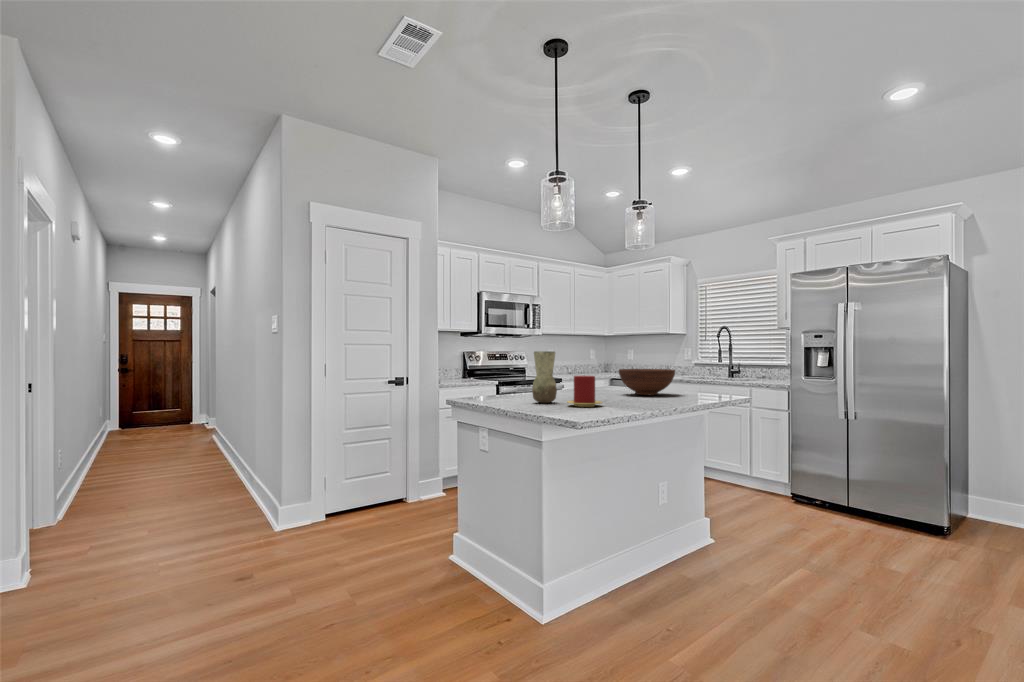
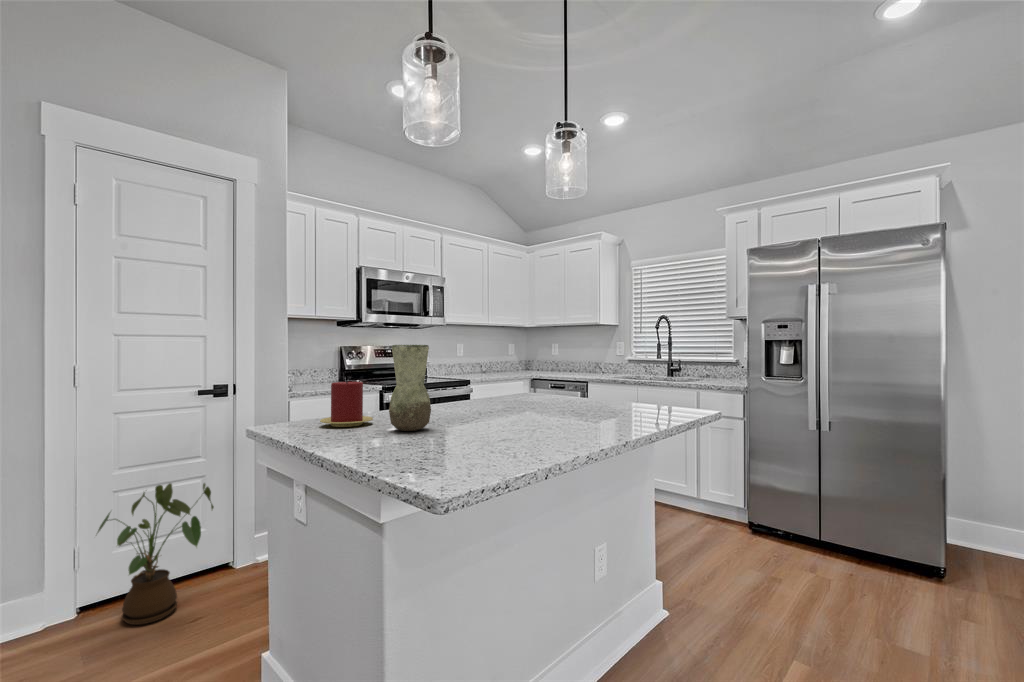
fruit bowl: present [619,369,675,395] -> none [535,370,614,409]
candle: present [567,375,602,407] -> present [320,382,373,427]
house plant: none [339,442,400,528] -> present [98,483,214,625]

